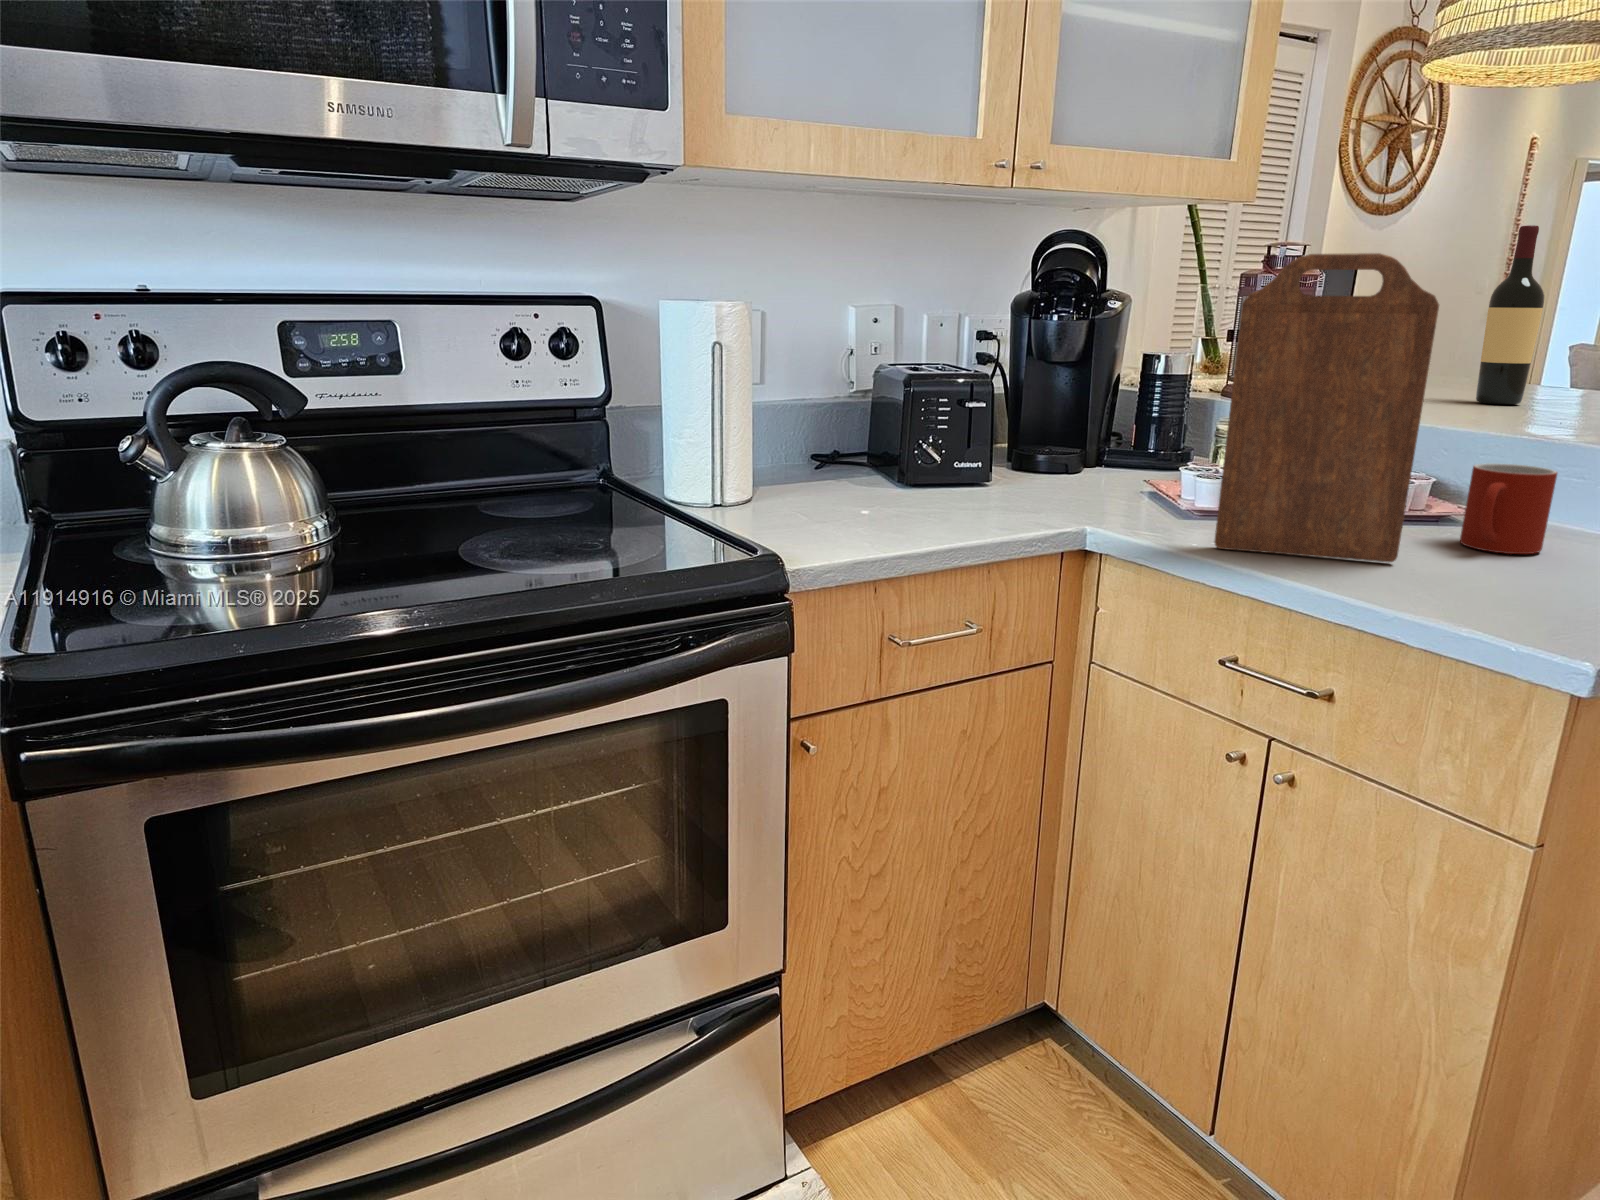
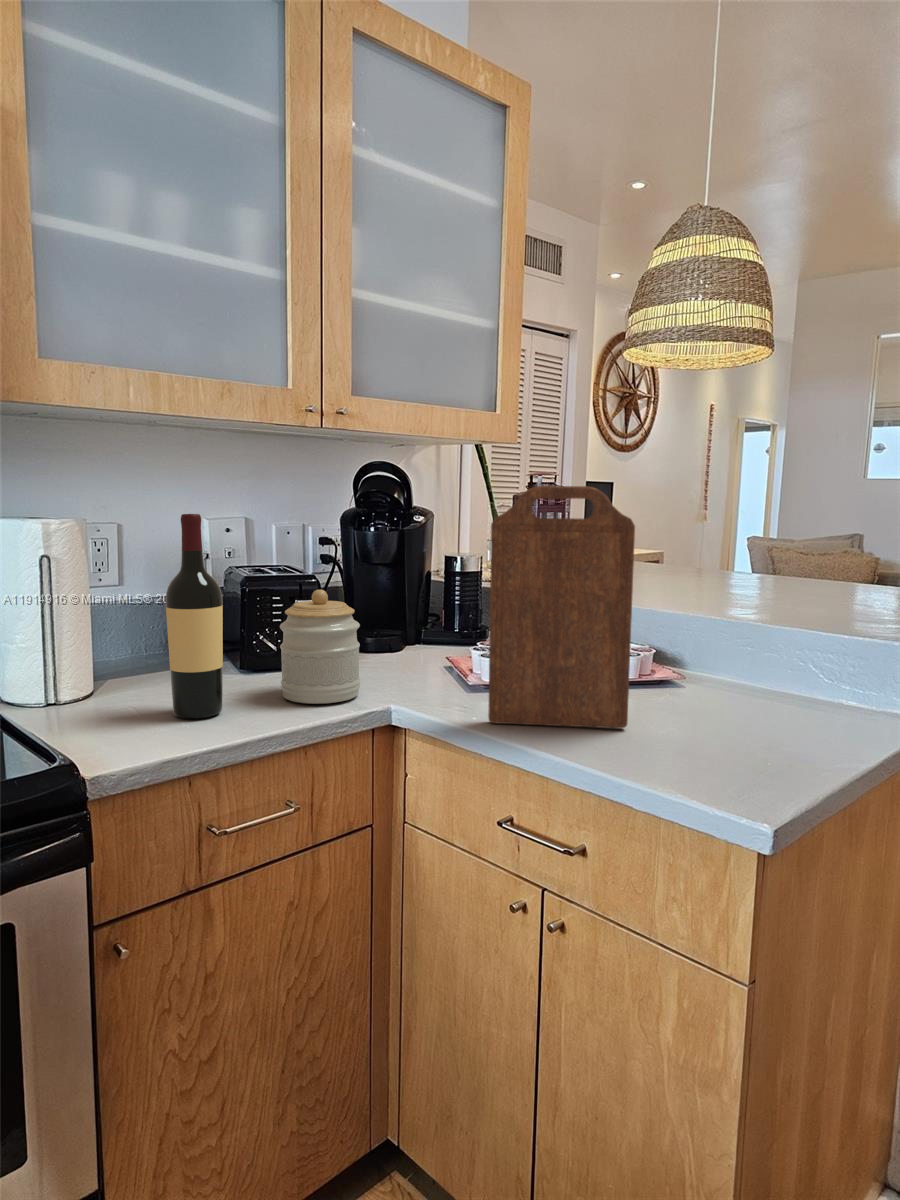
wine bottle: present [1476,225,1544,405] -> present [166,514,223,719]
jar: none [956,386,1053,519] -> present [280,590,360,704]
mug: present [1460,463,1557,554] -> none [675,641,735,712]

